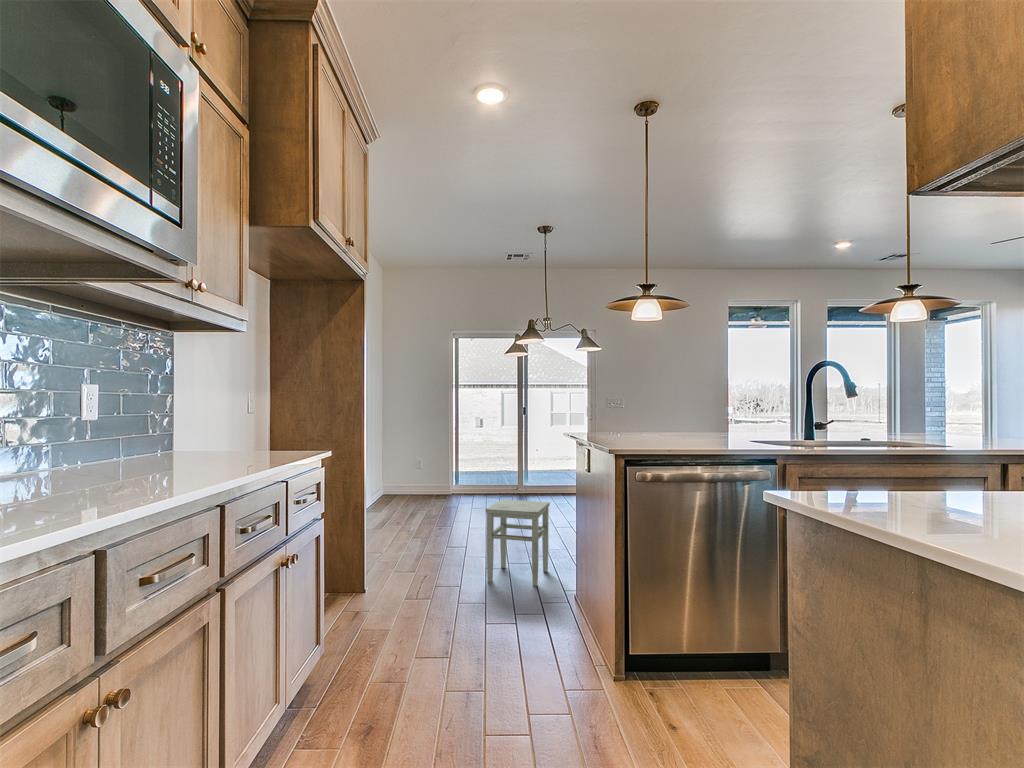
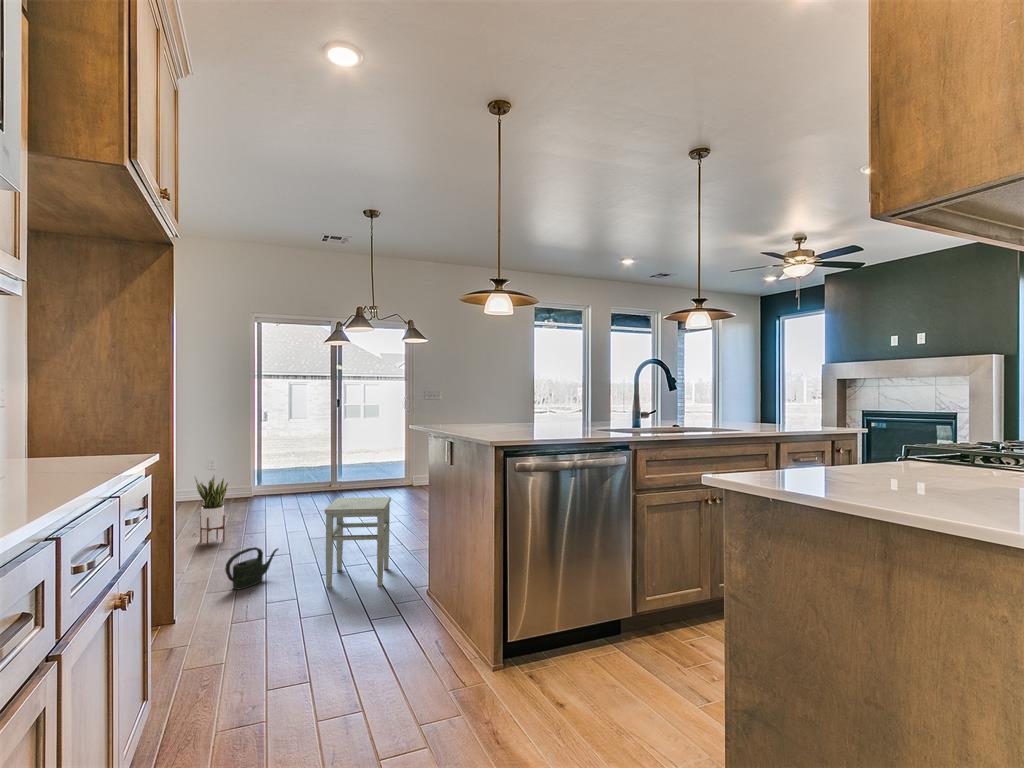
potted plant: none [393,472,420,534] -> present [194,475,228,545]
watering can: none [406,538,451,574] -> present [225,547,278,589]

